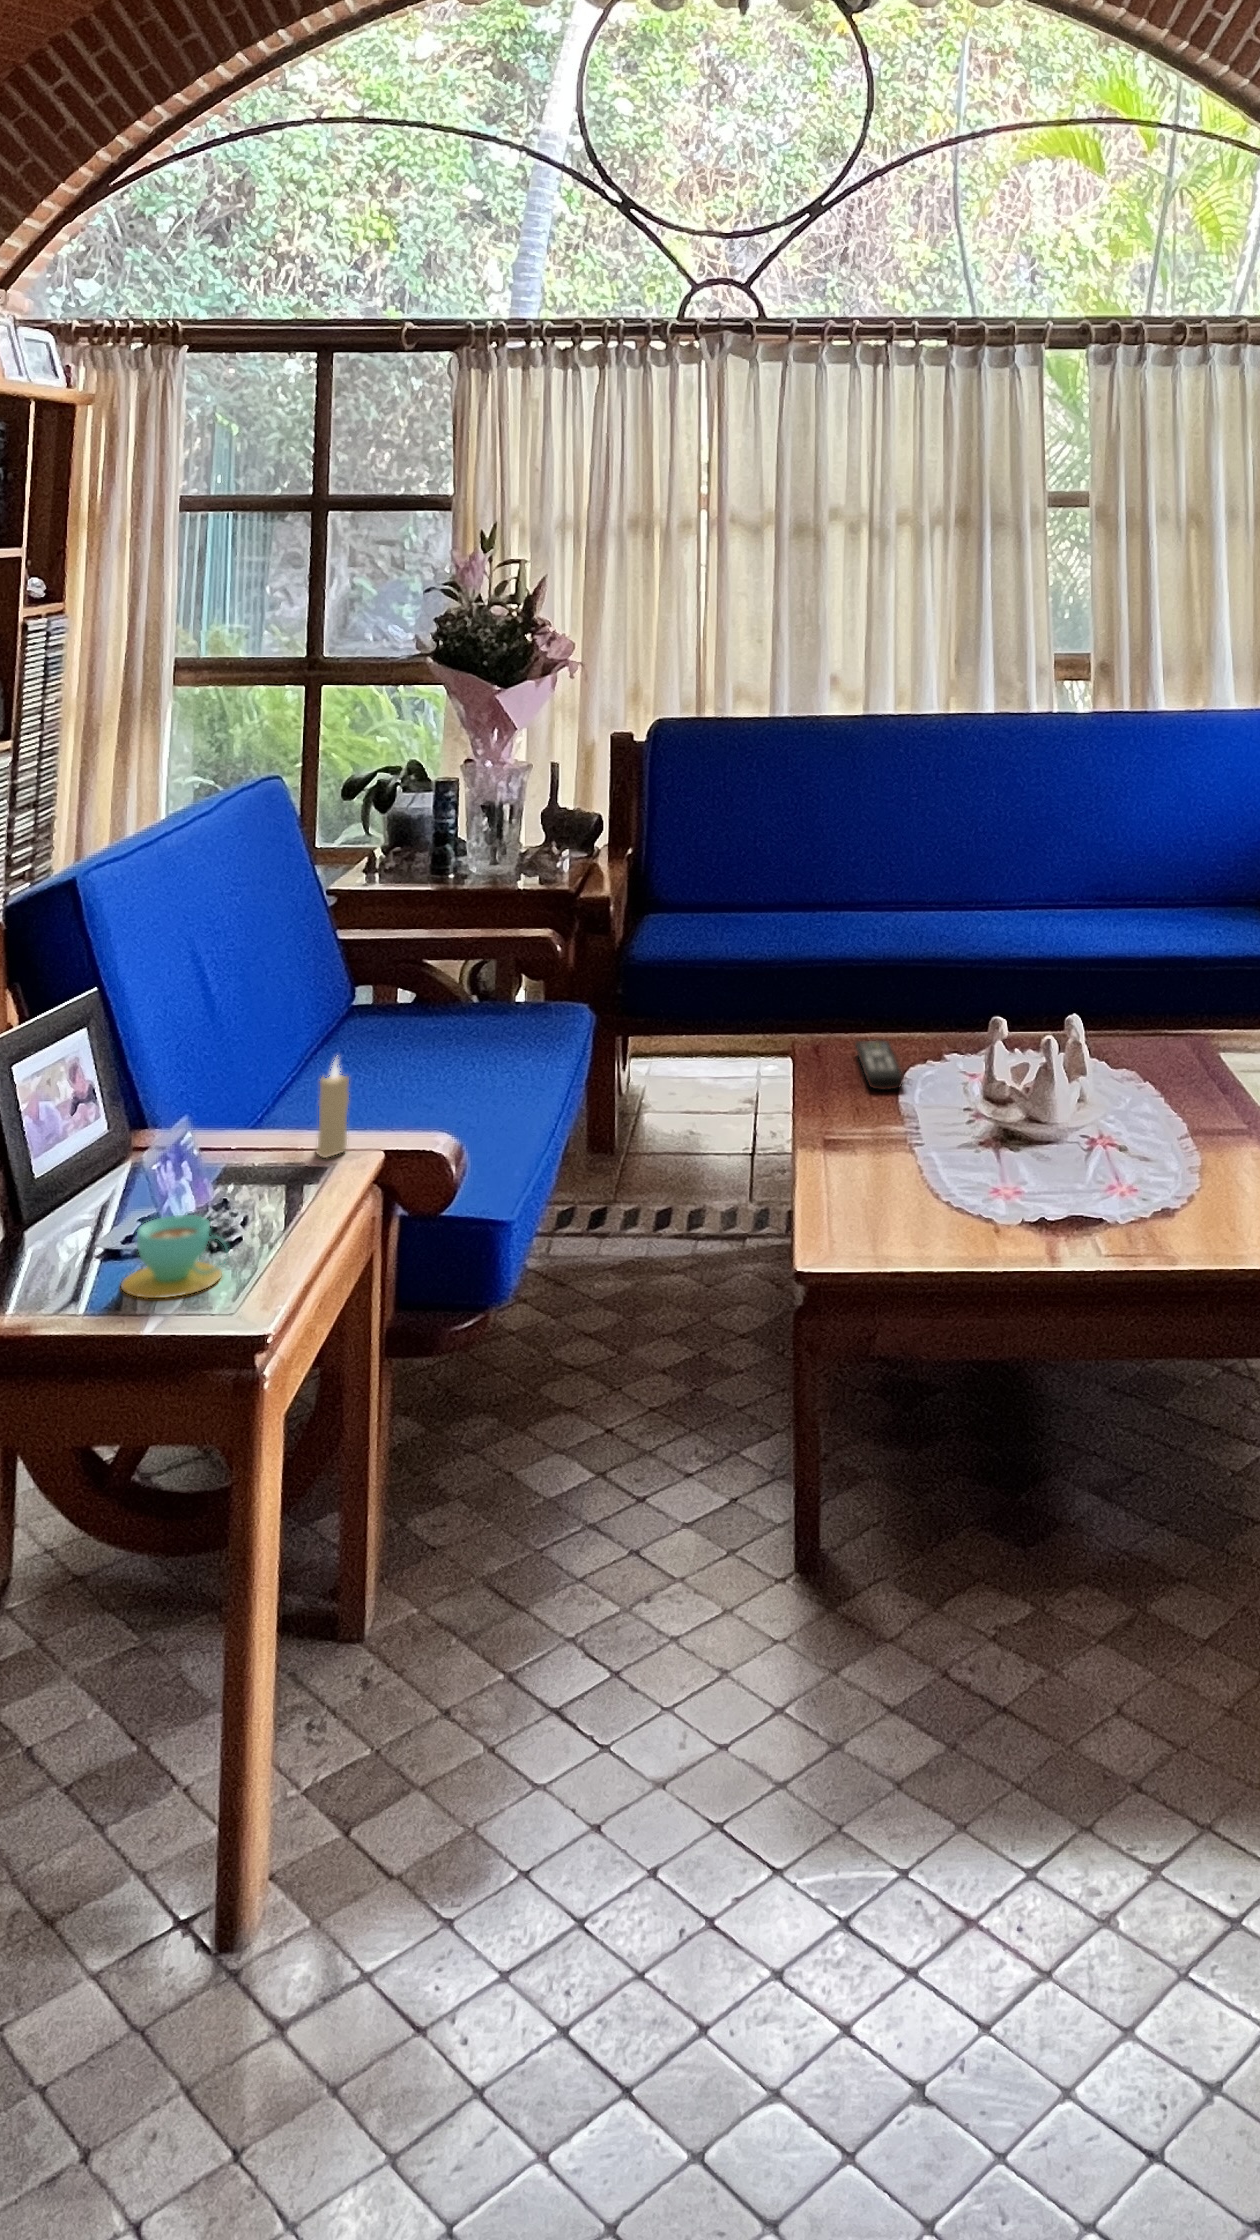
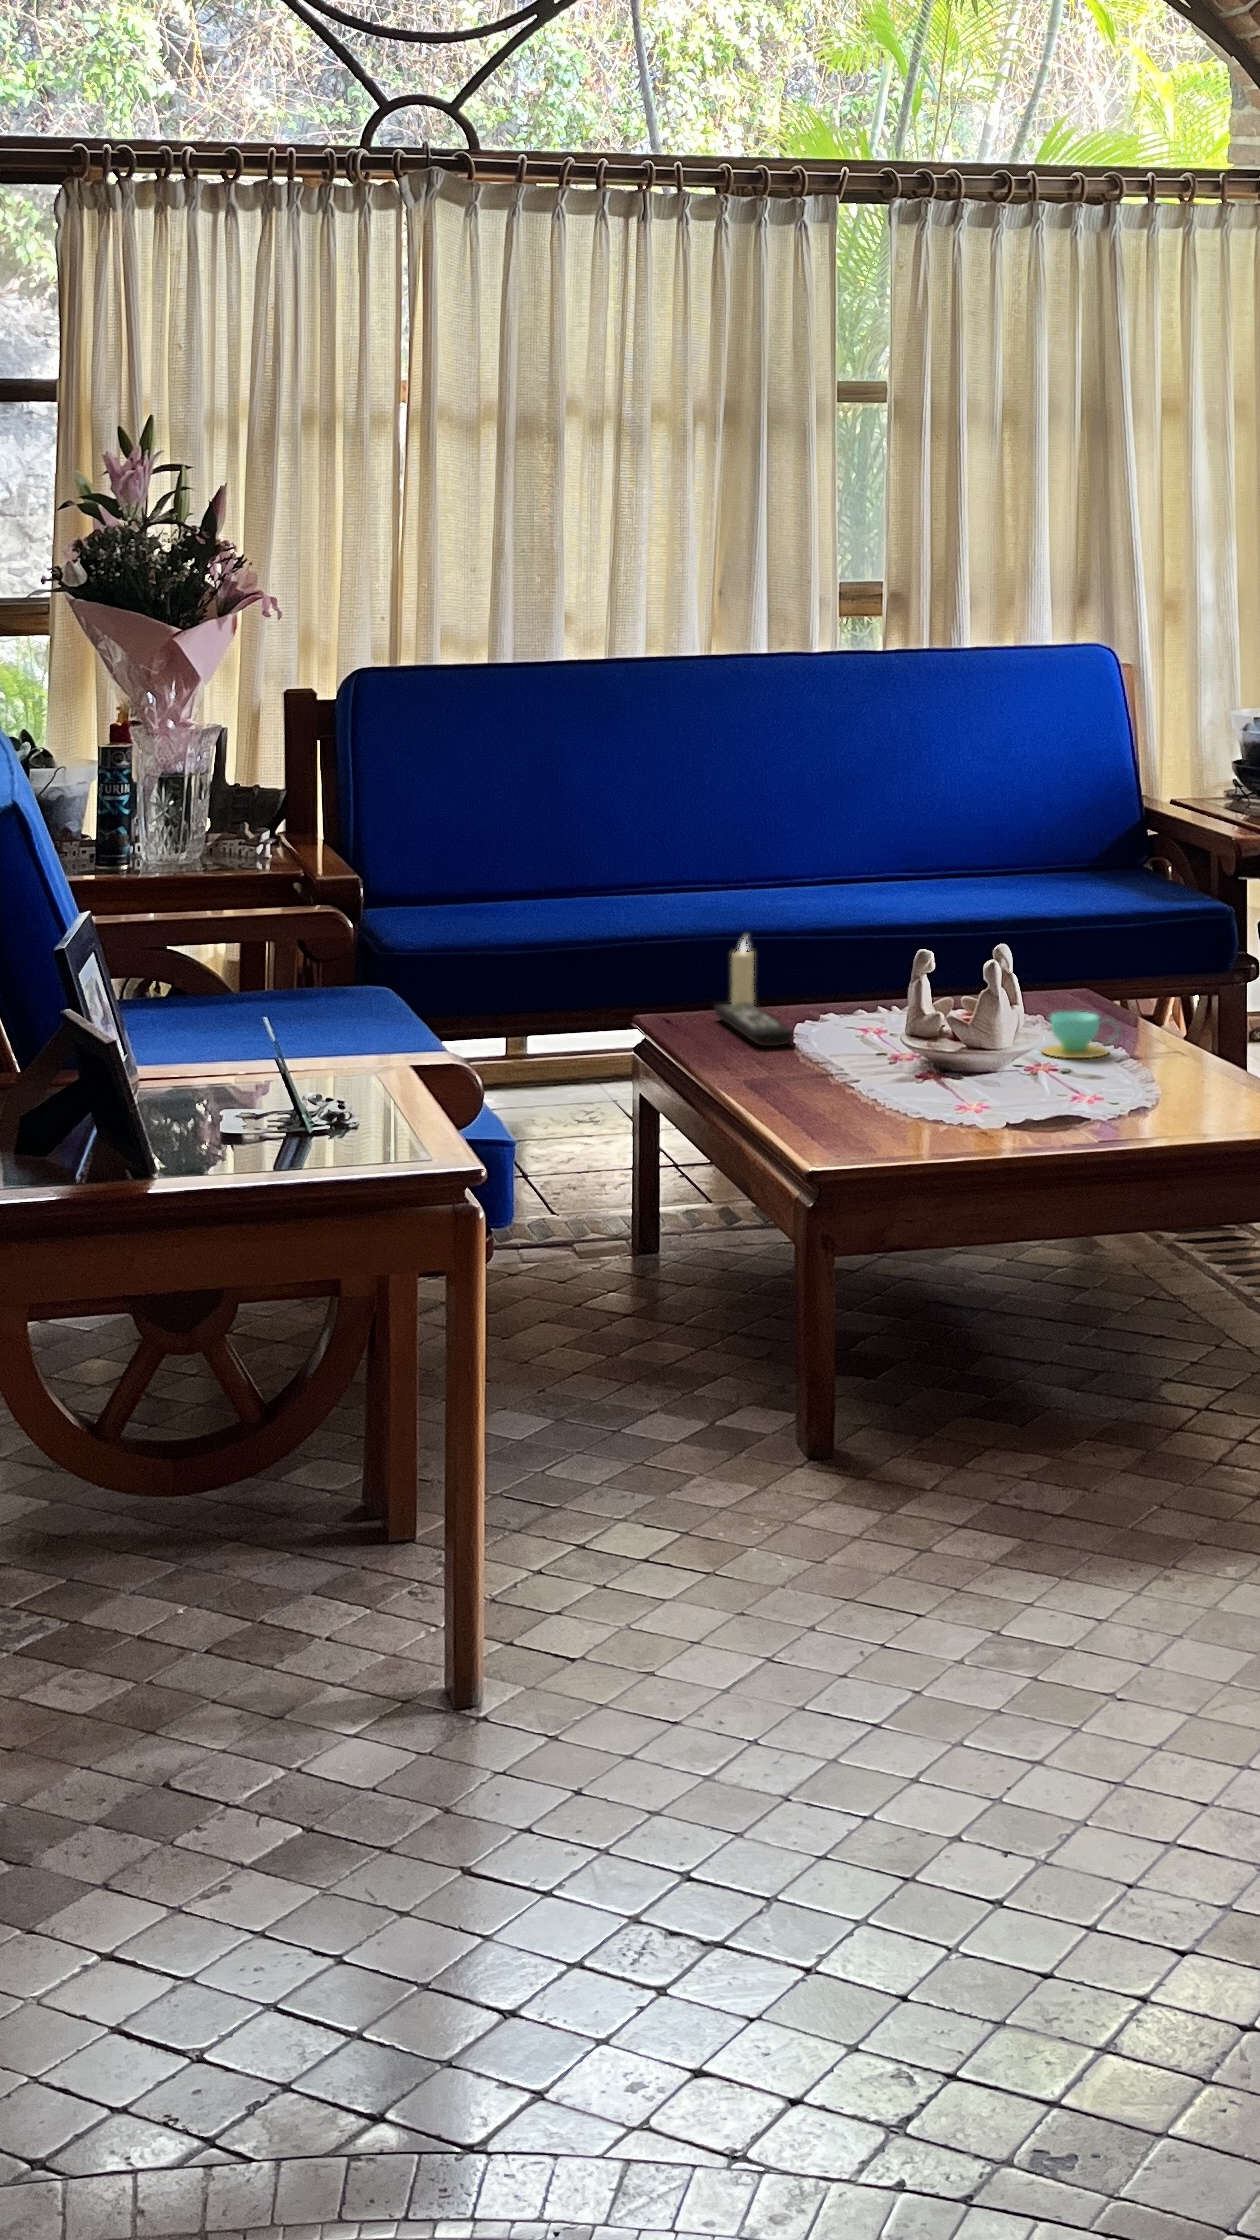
candle: present [316,1061,349,1158] -> present [731,940,754,1005]
teacup: present [121,1215,229,1298] -> present [1042,1012,1117,1058]

